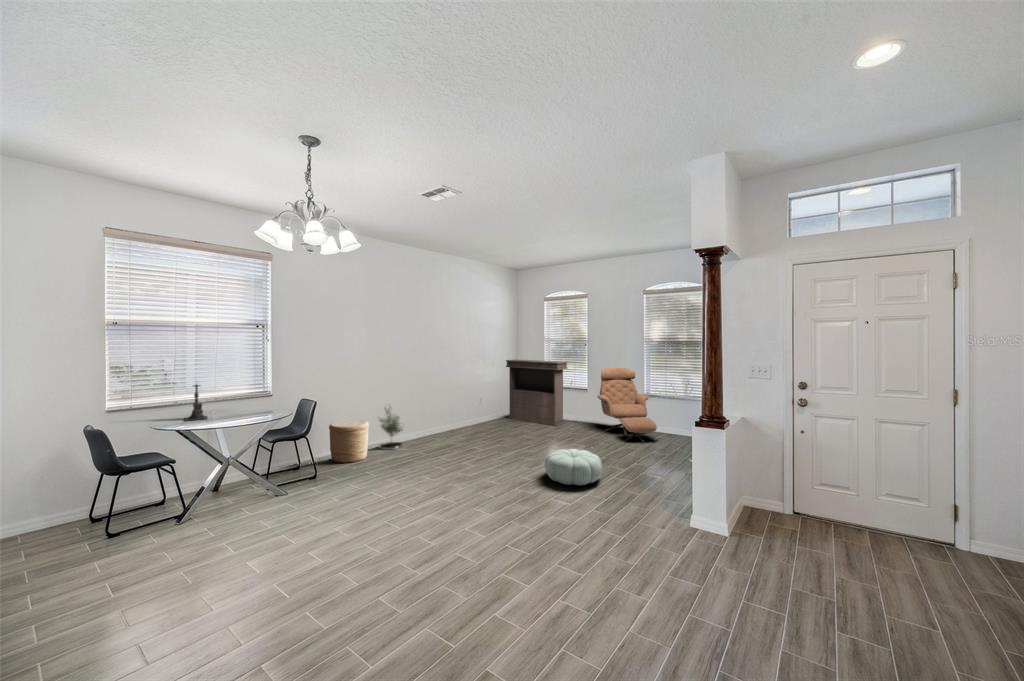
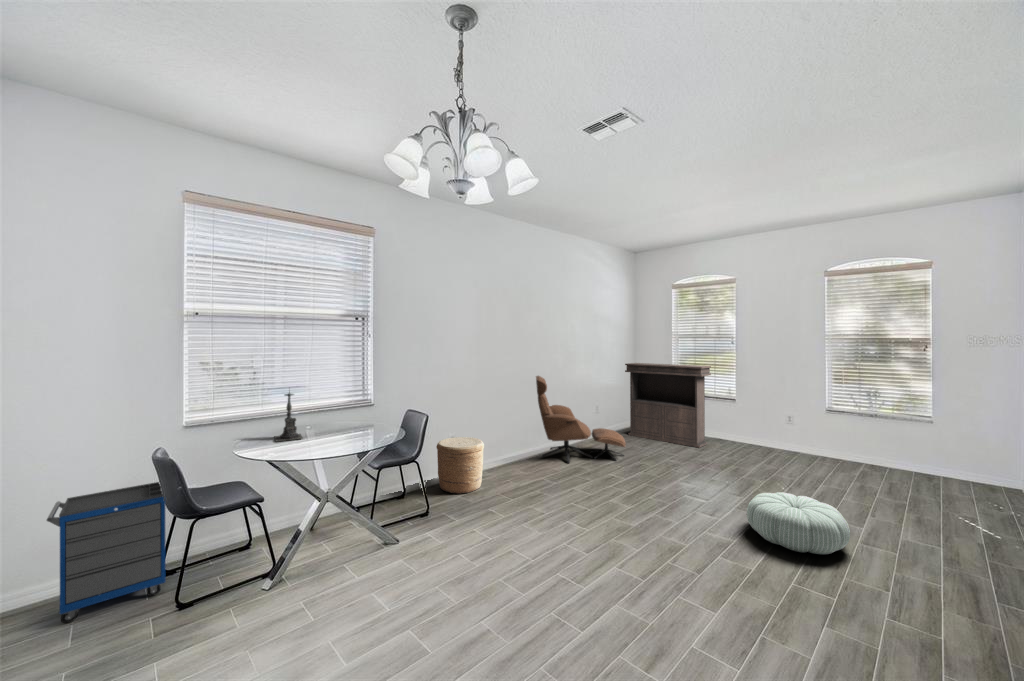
lounge chair: present [597,368,657,443] -> present [536,376,625,463]
potted tree: present [378,407,403,450] -> none [489,416,522,475]
cabinet: none [1,451,95,550] -> present [47,482,166,623]

